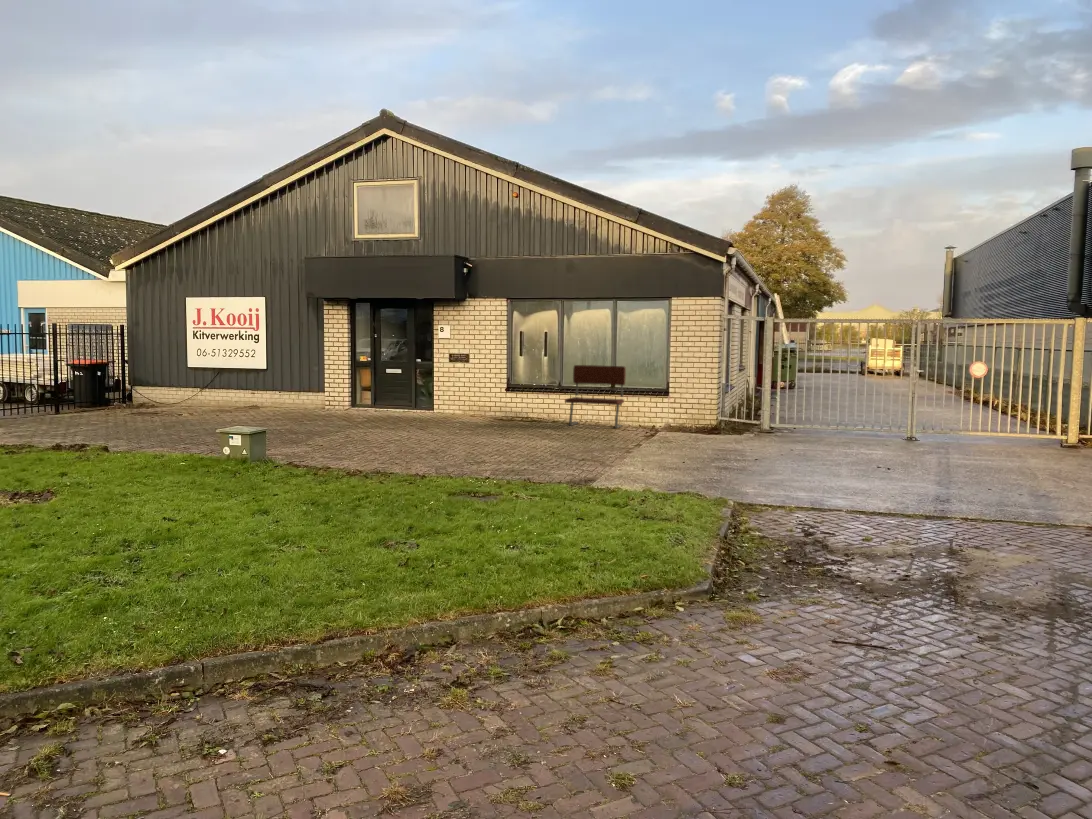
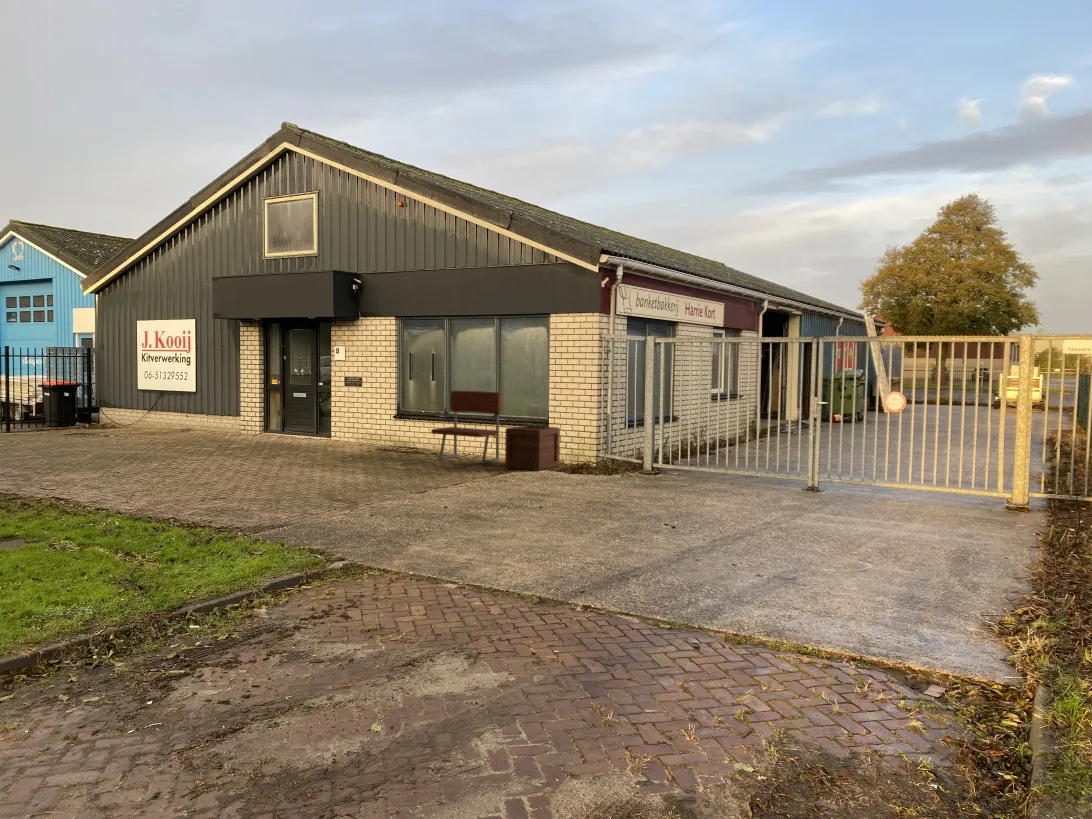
wooden crate: none [642,394,682,432] -> present [505,425,560,471]

